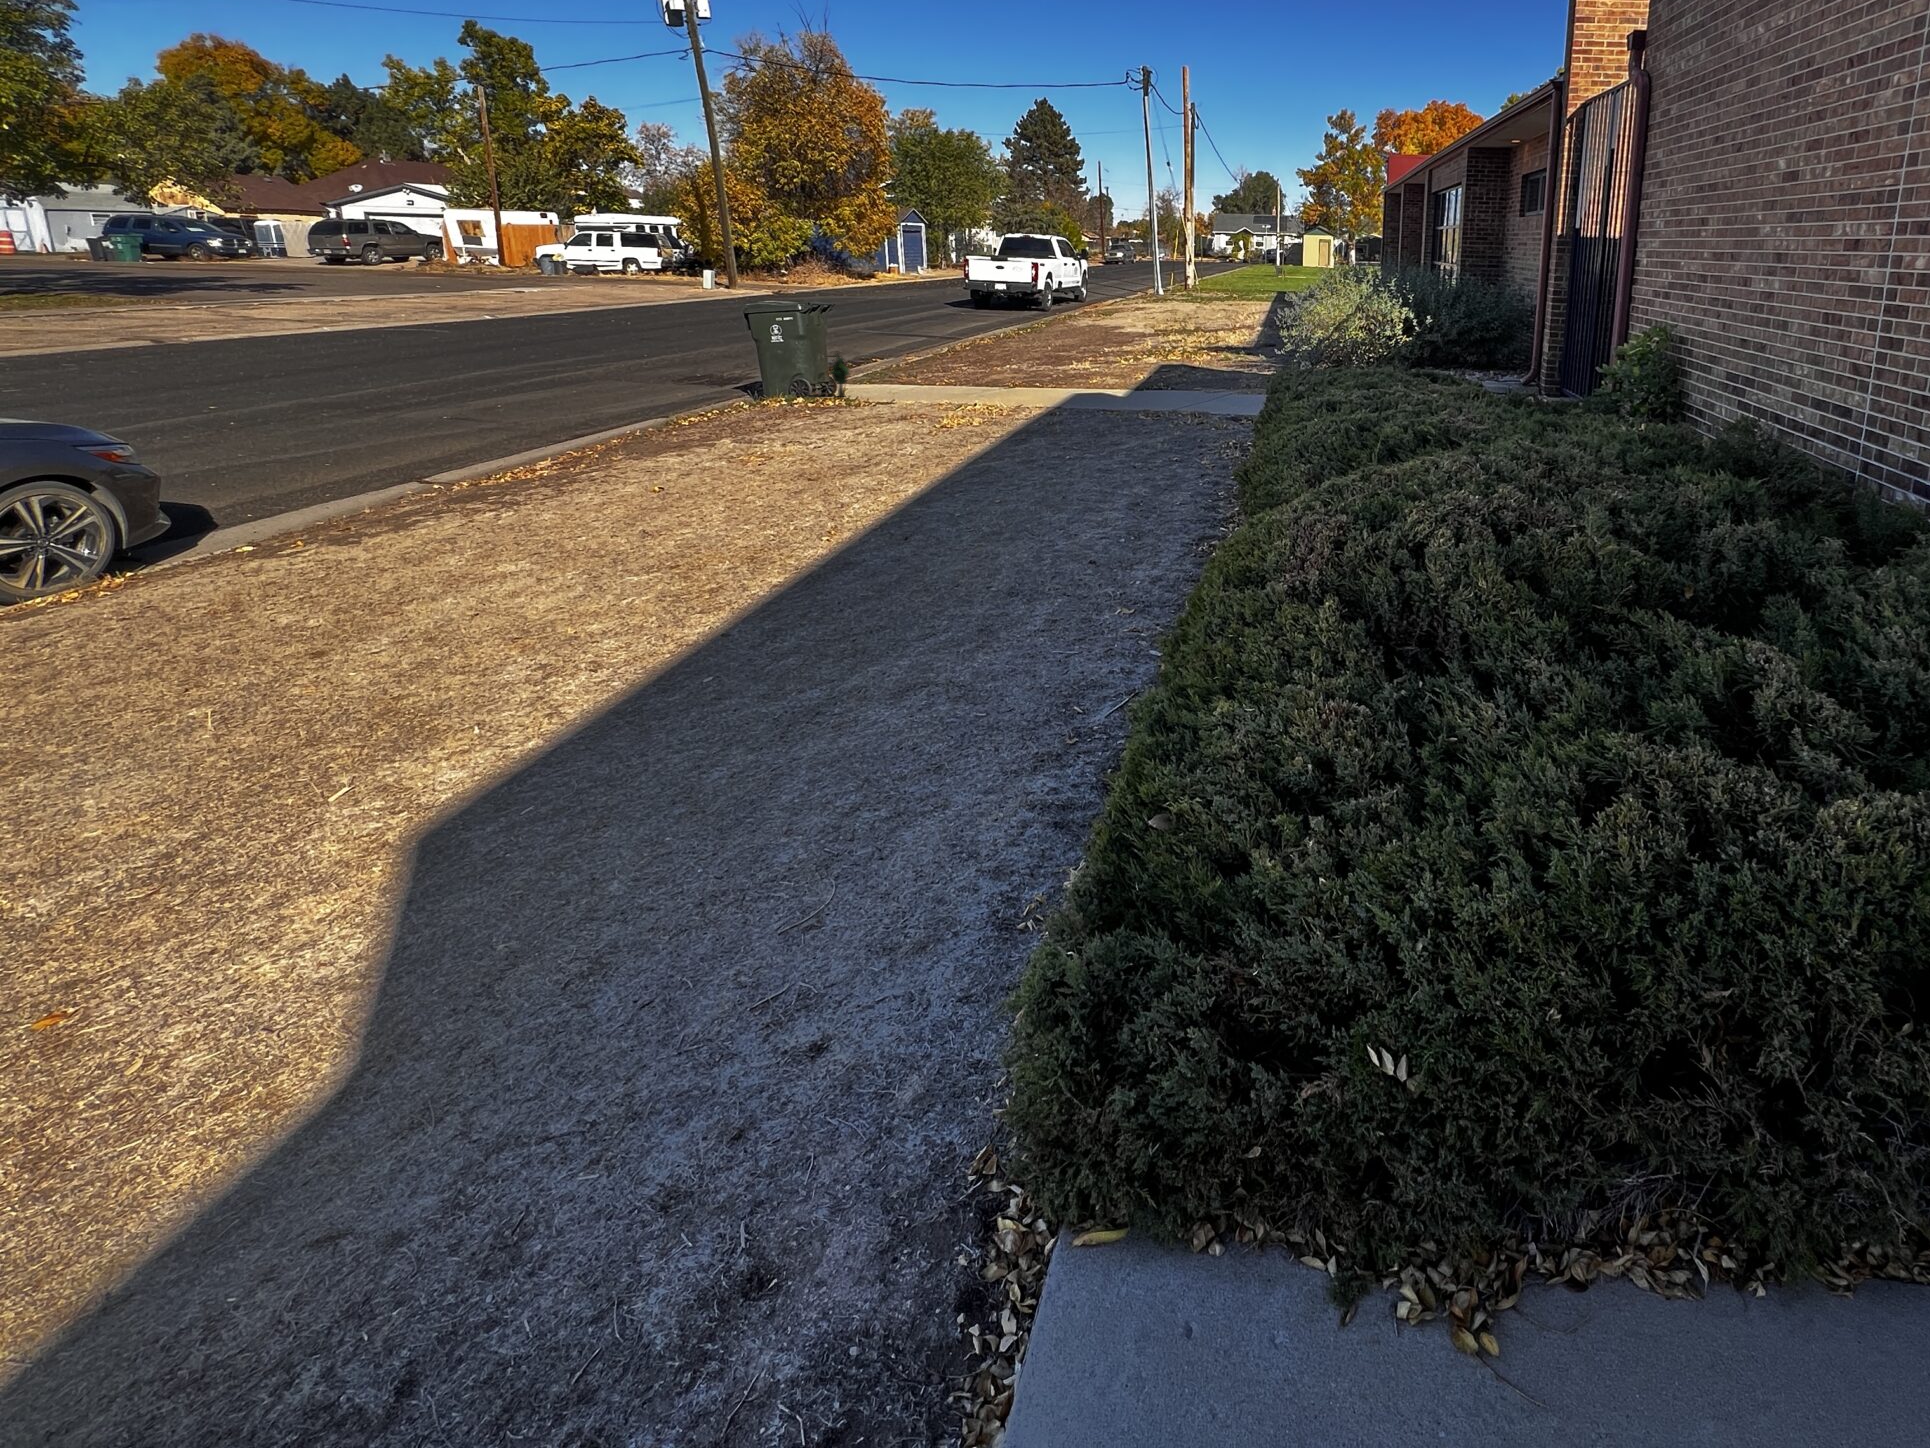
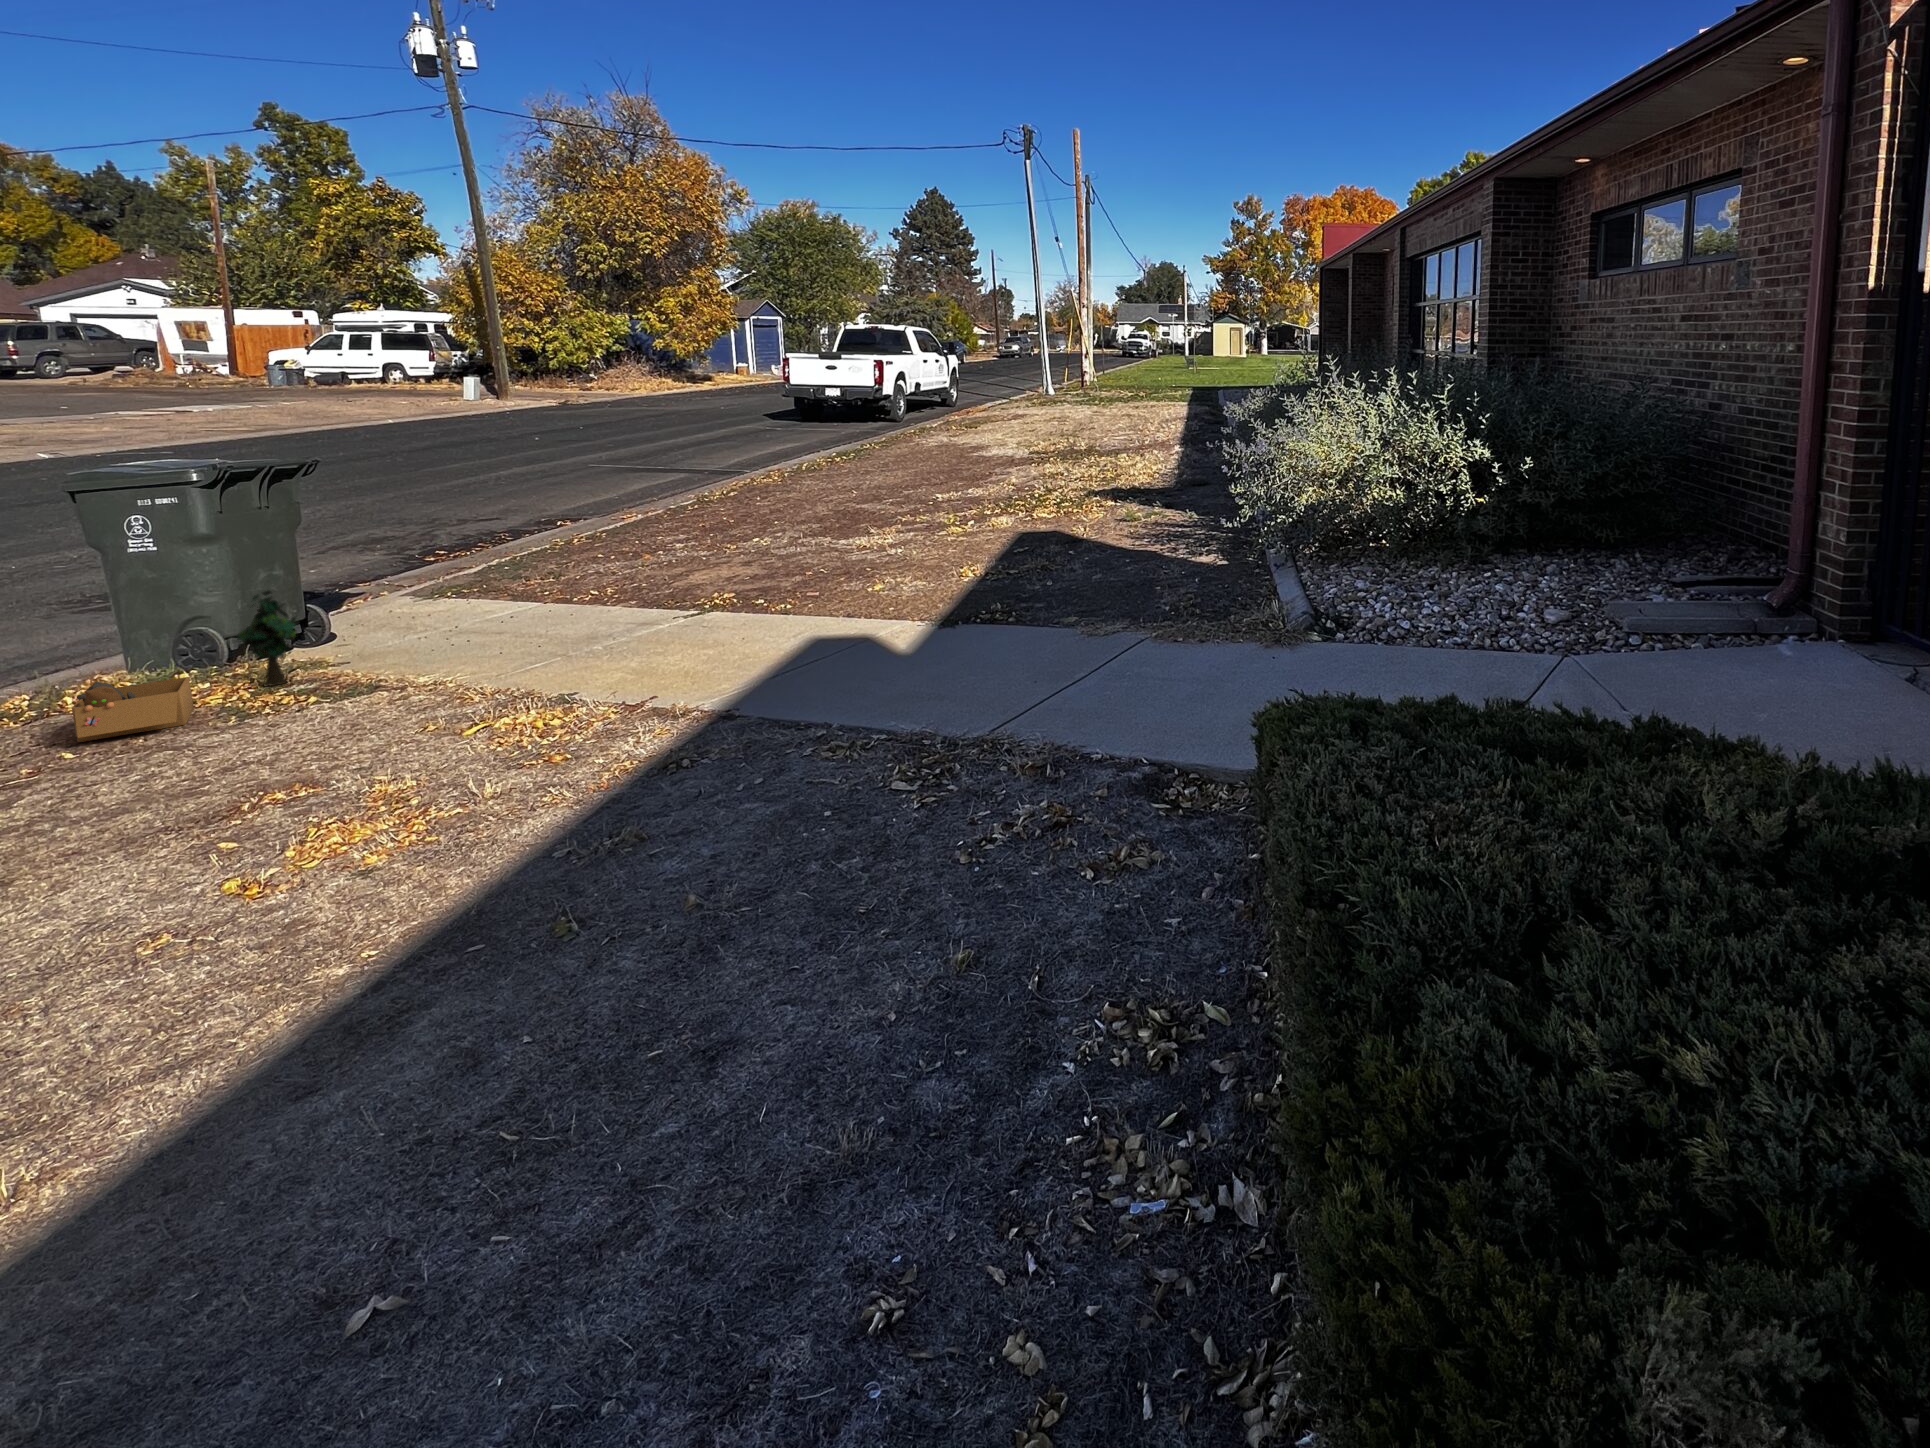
cardboard box: none [785,384,826,407] -> present [72,677,194,742]

